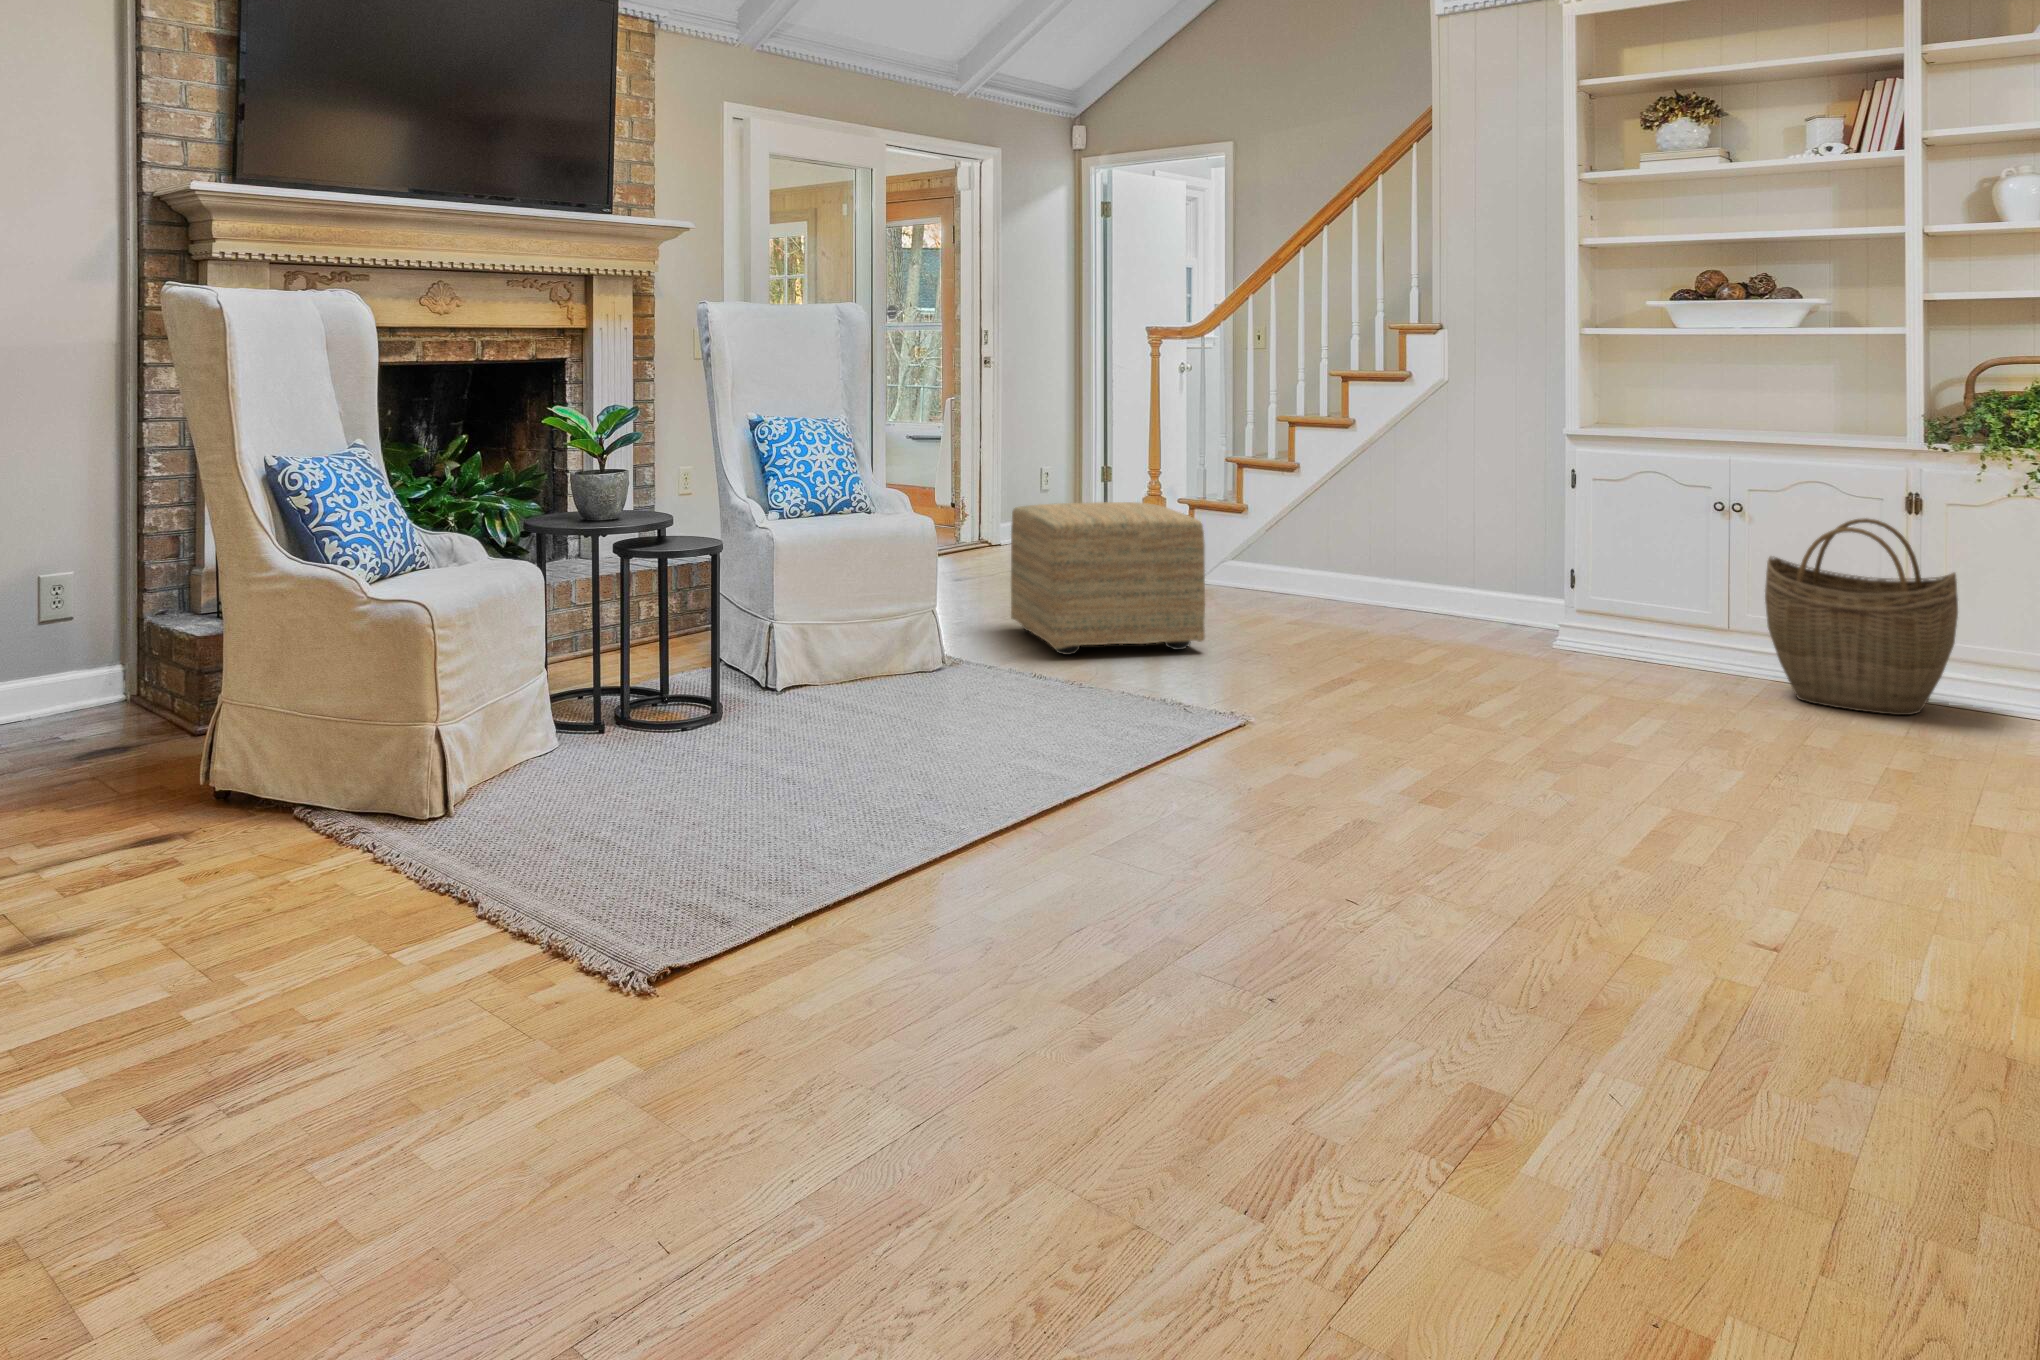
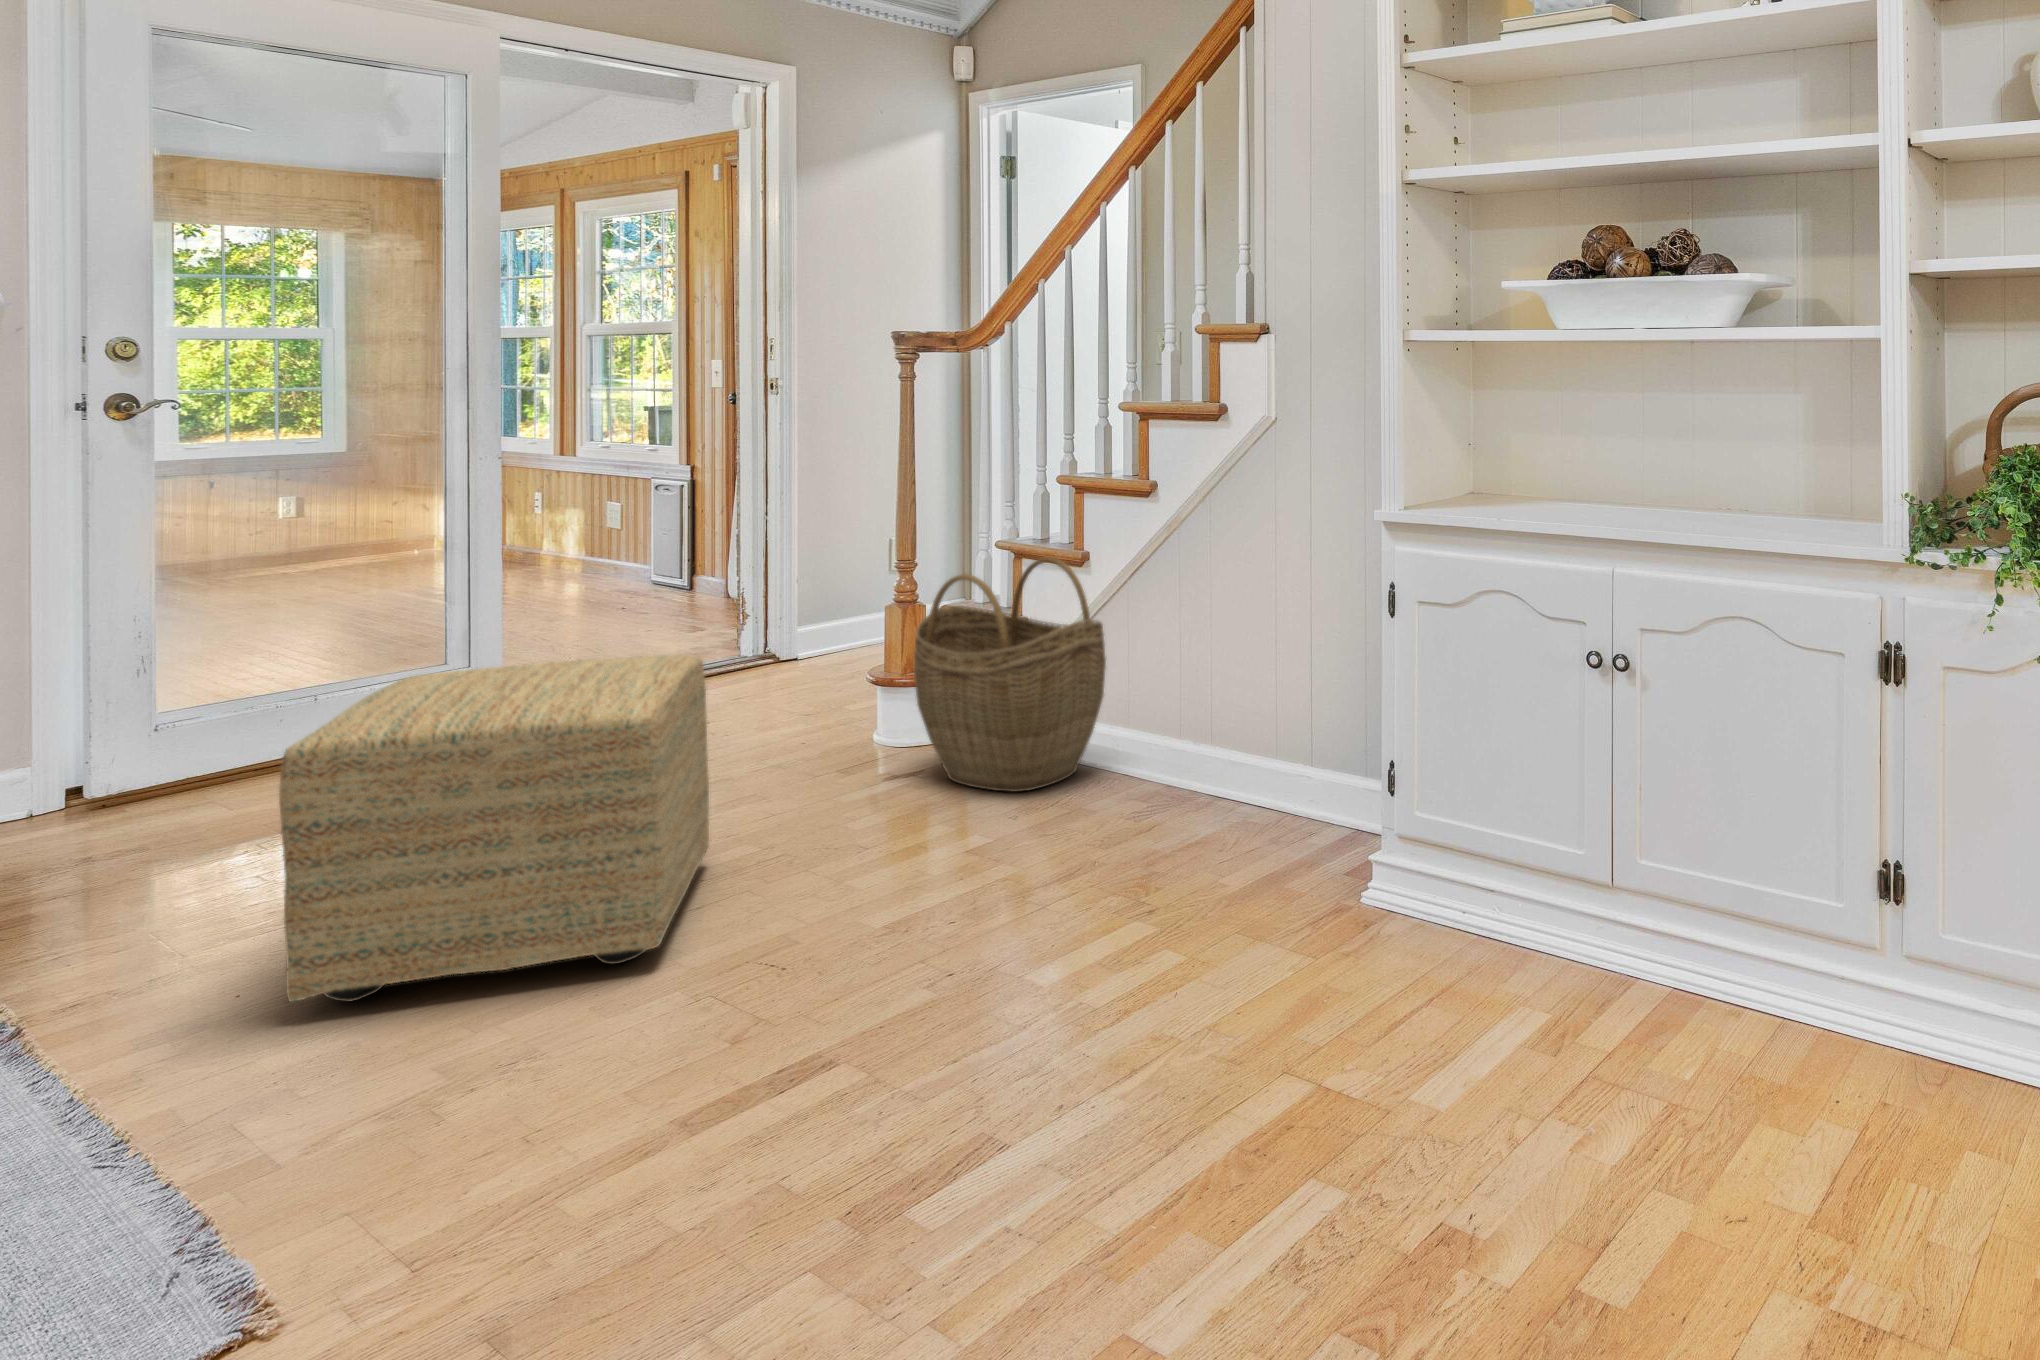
woven basket: present [1765,518,1958,715] -> present [914,557,1106,792]

